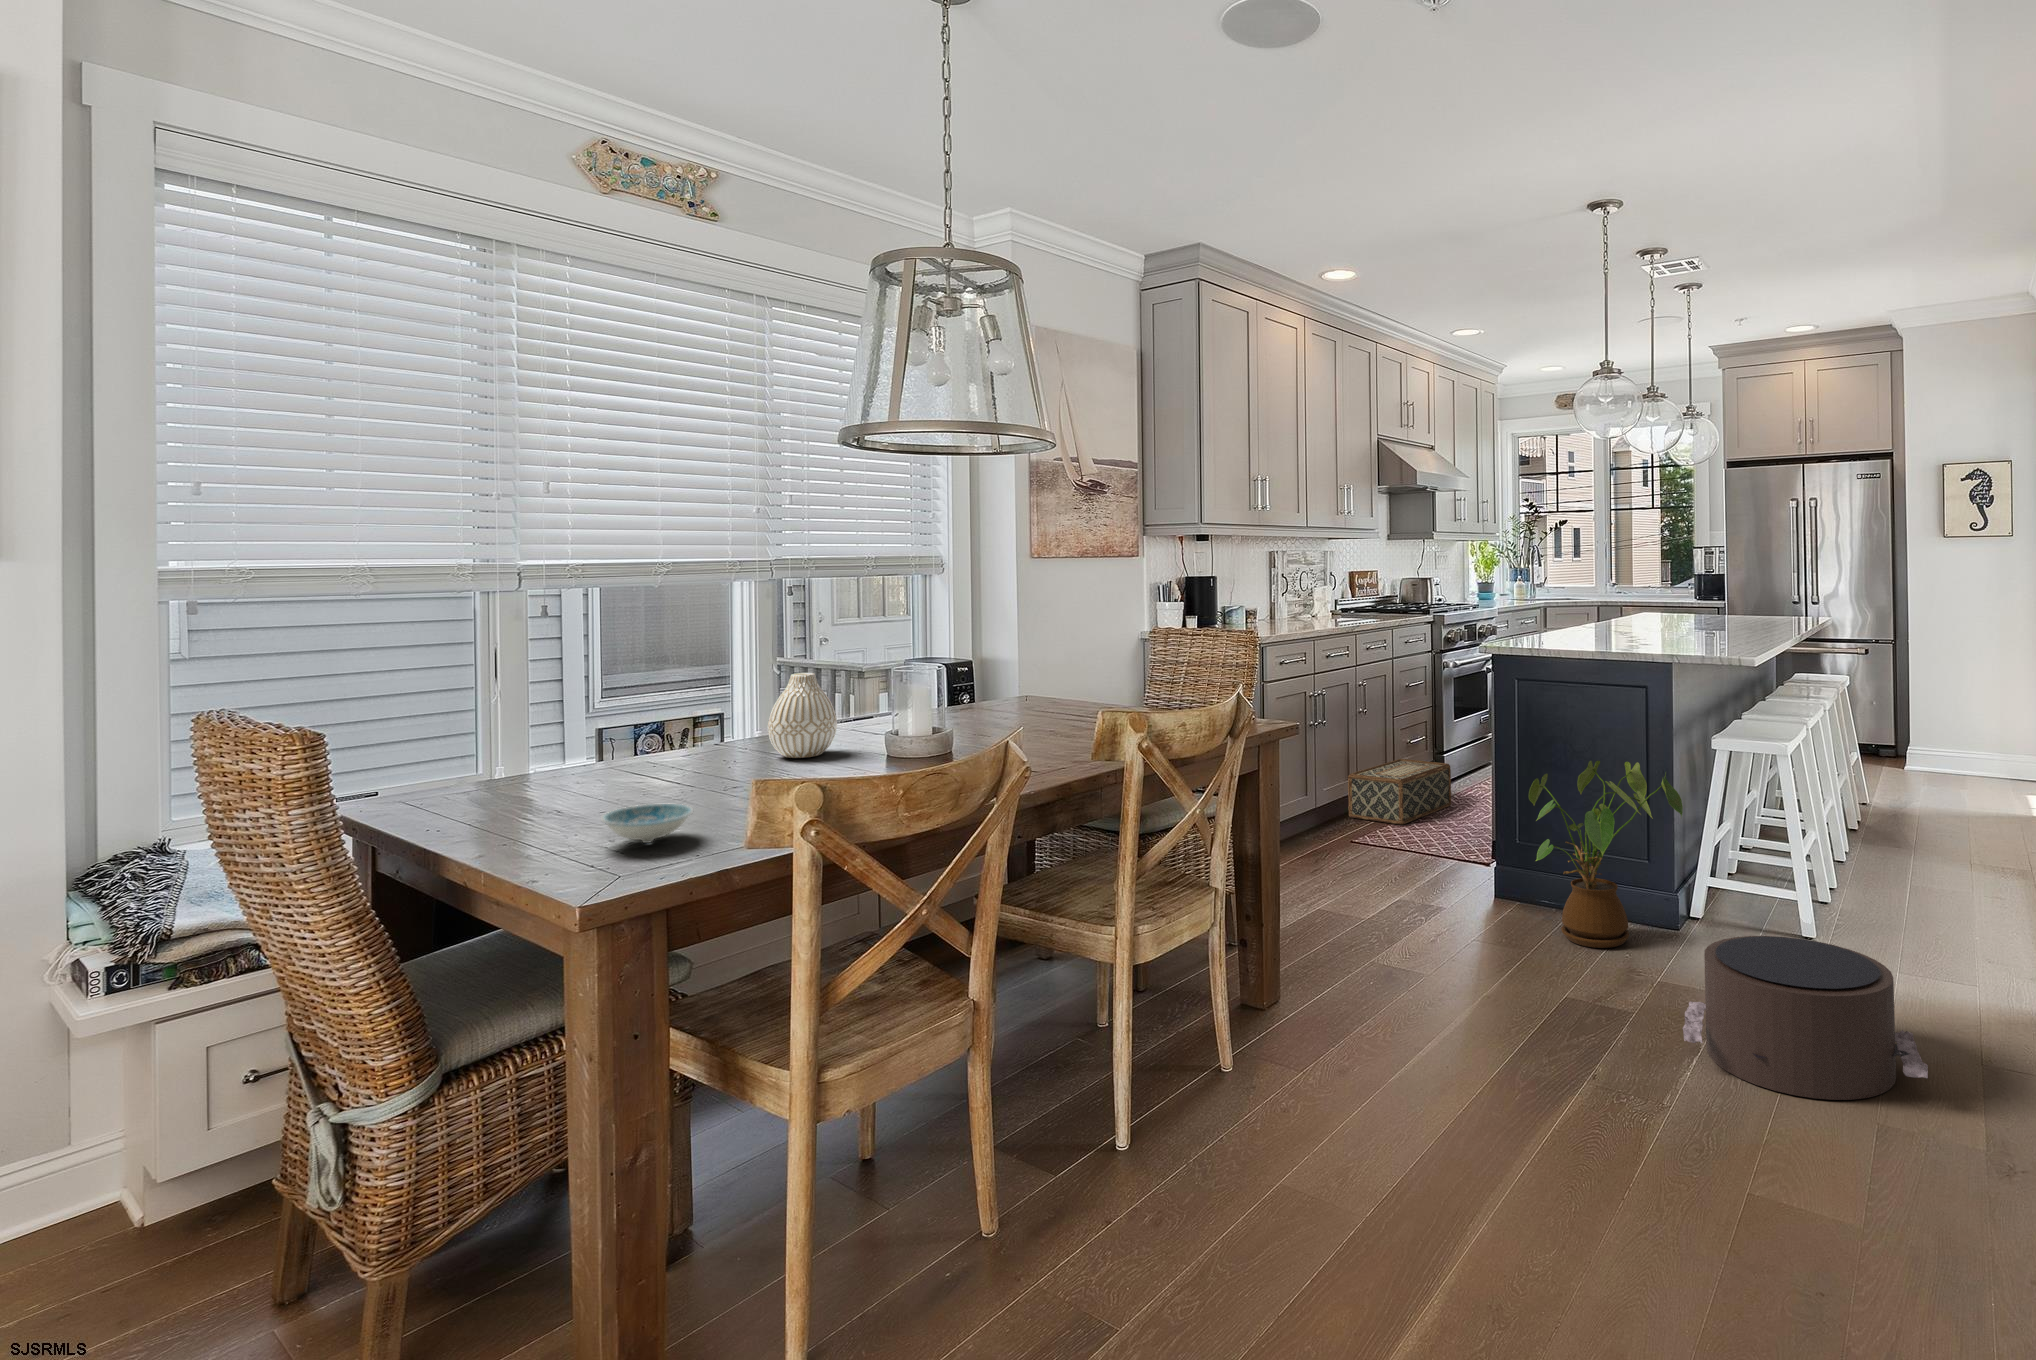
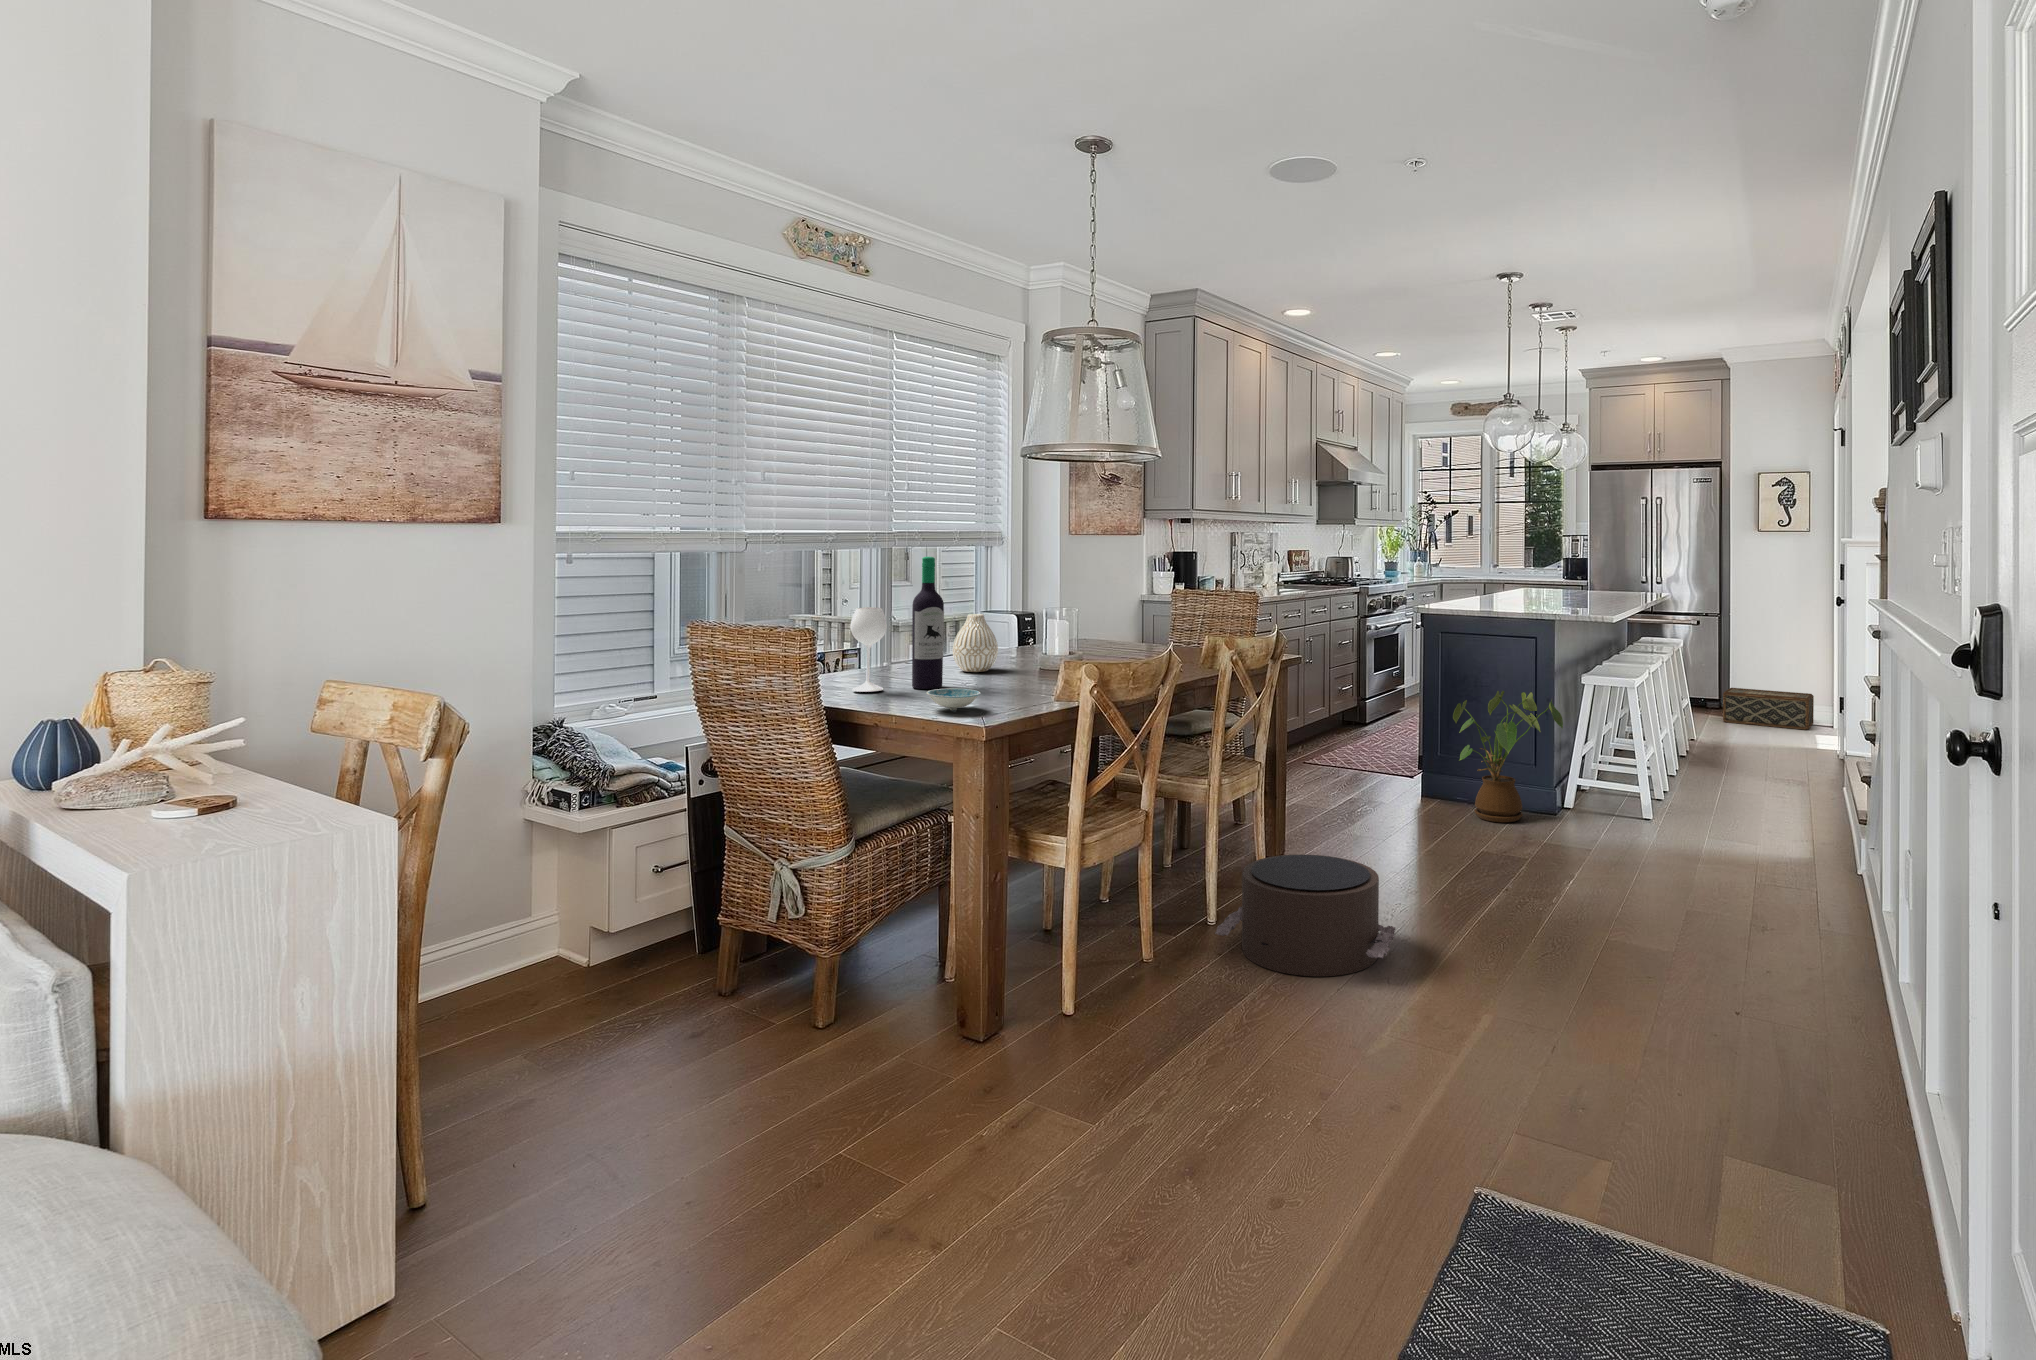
wine bottle: none [553,593,710,802] -> present [850,557,944,692]
woven basket: present [1348,759,1451,824] -> present [1723,688,1814,730]
pouf: present [1683,936,1928,1100] -> present [1215,855,1395,976]

